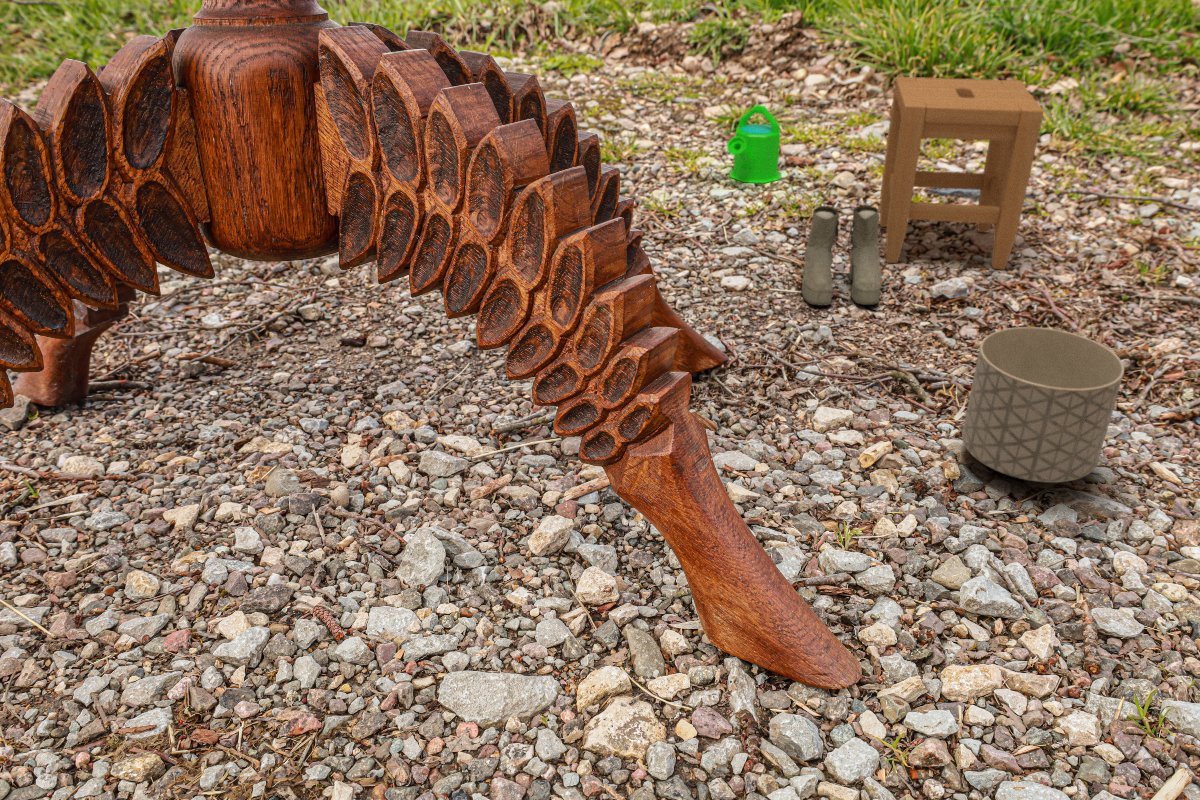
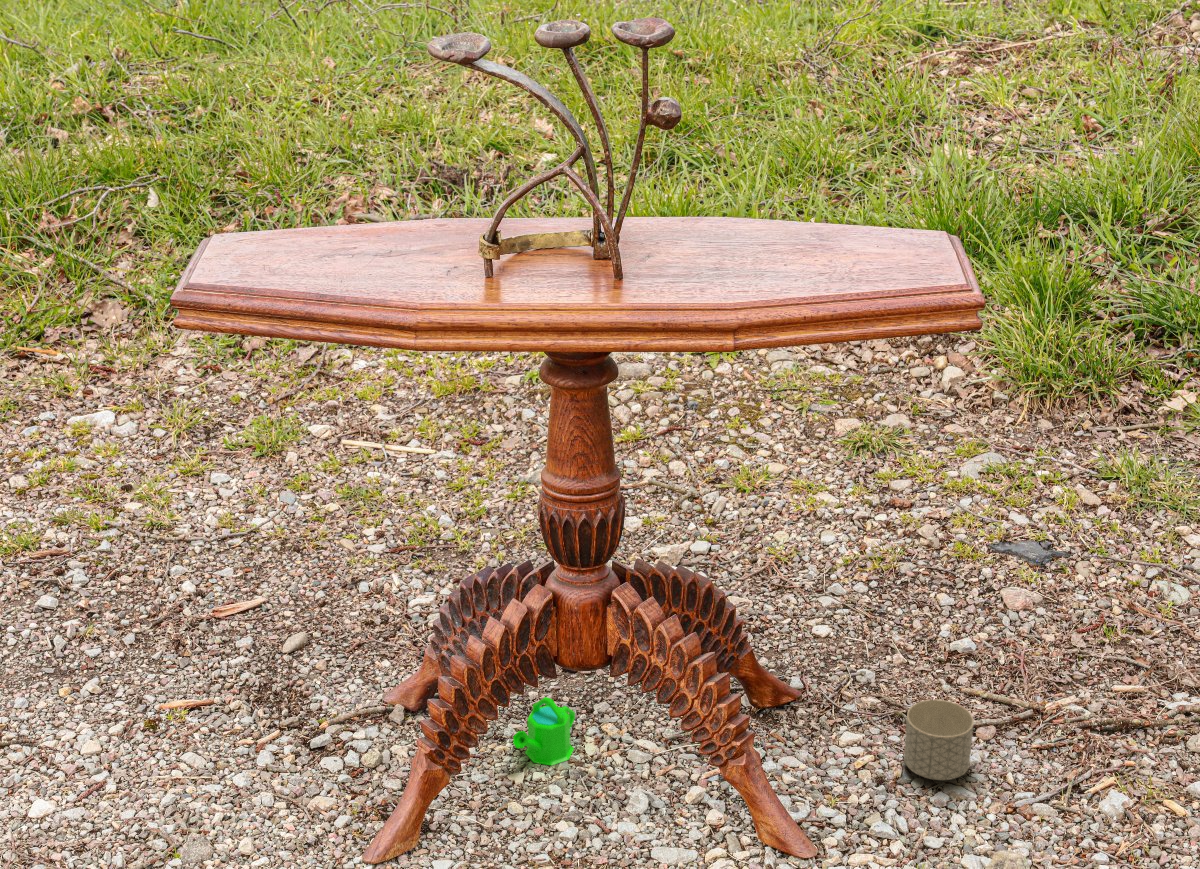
stool: present [880,77,1044,269] -> none [908,507,998,639]
watering can: present [727,105,781,183] -> present [513,697,575,765]
boots: present [802,206,882,306] -> none [848,601,896,665]

